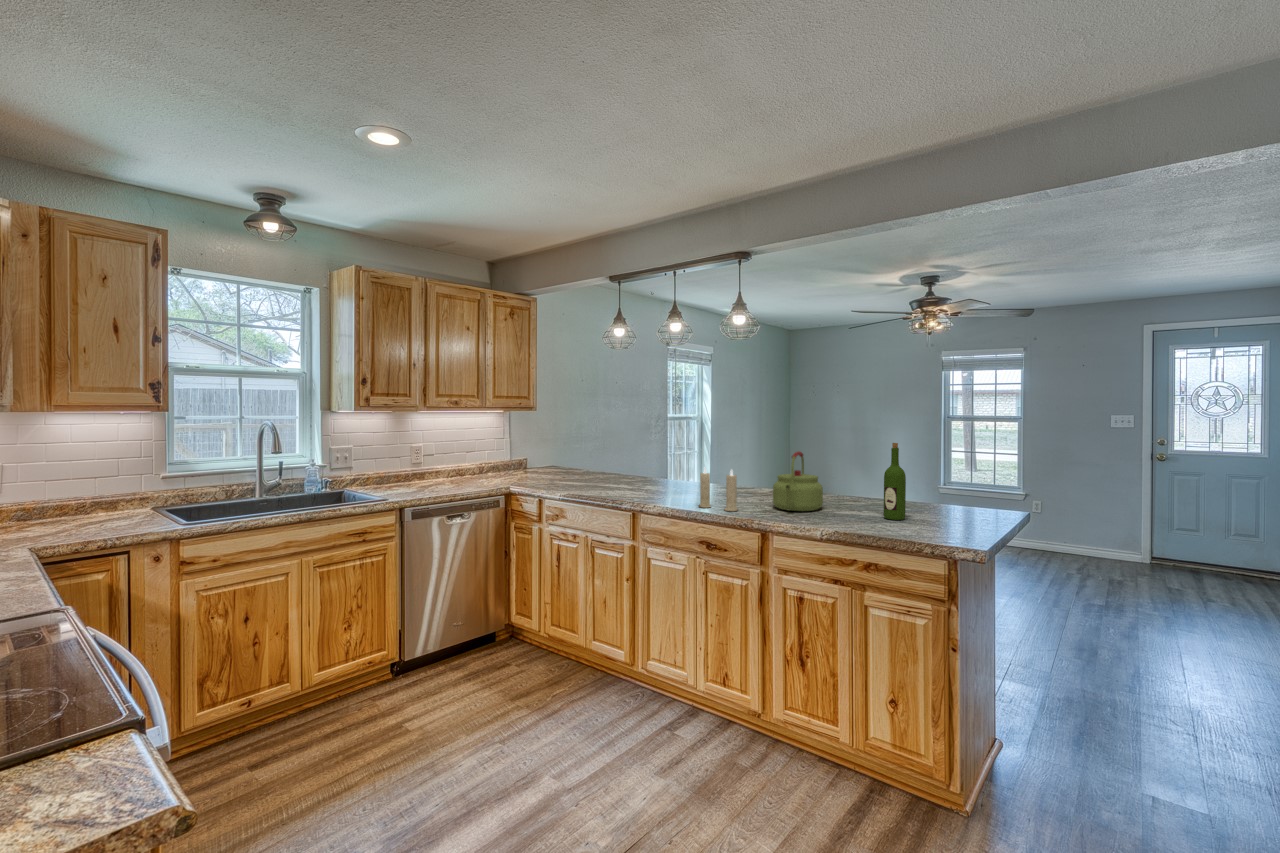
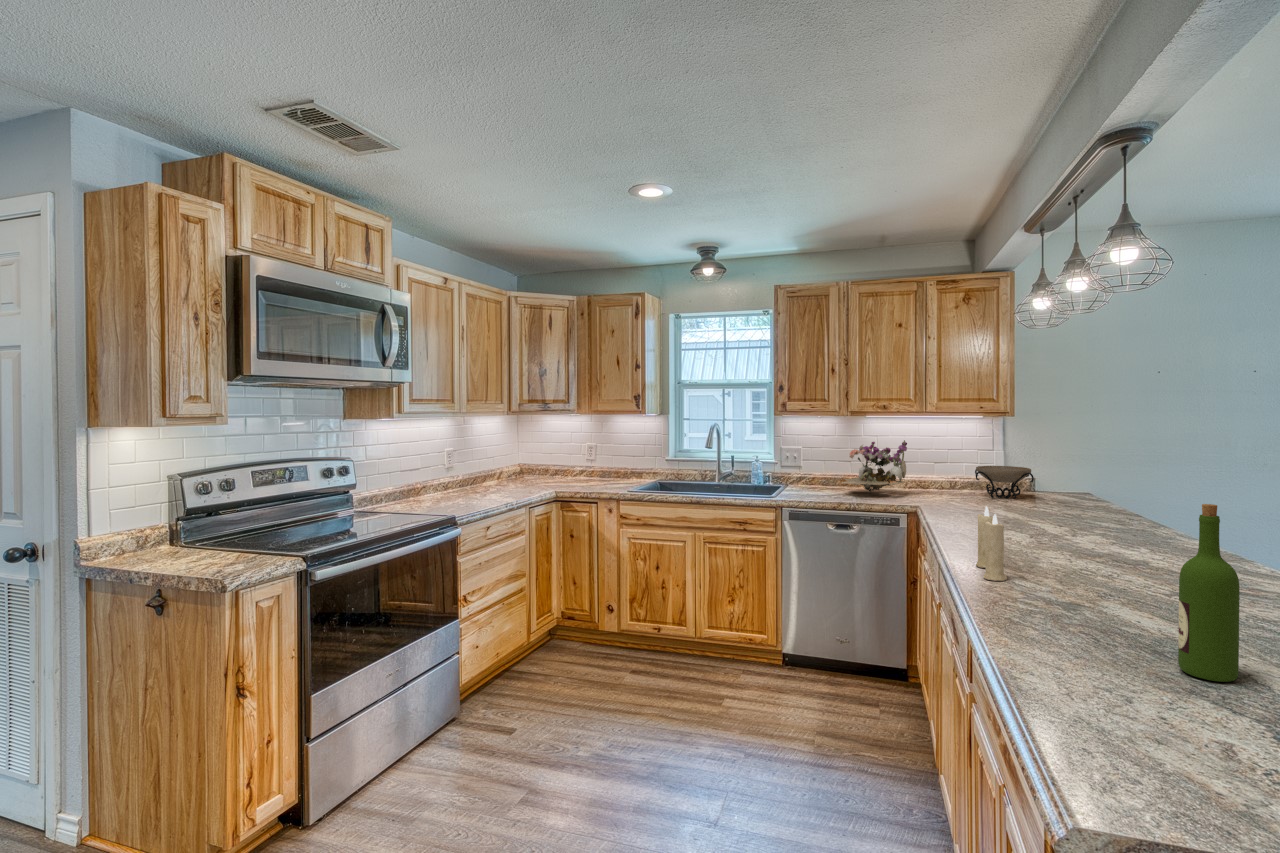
flower arrangement: none [417,433,485,485] -> present [841,440,907,492]
decorative bowl: none [515,451,568,476] -> present [975,466,1034,499]
kettle: present [773,452,823,511] -> none [1034,501,1169,616]

